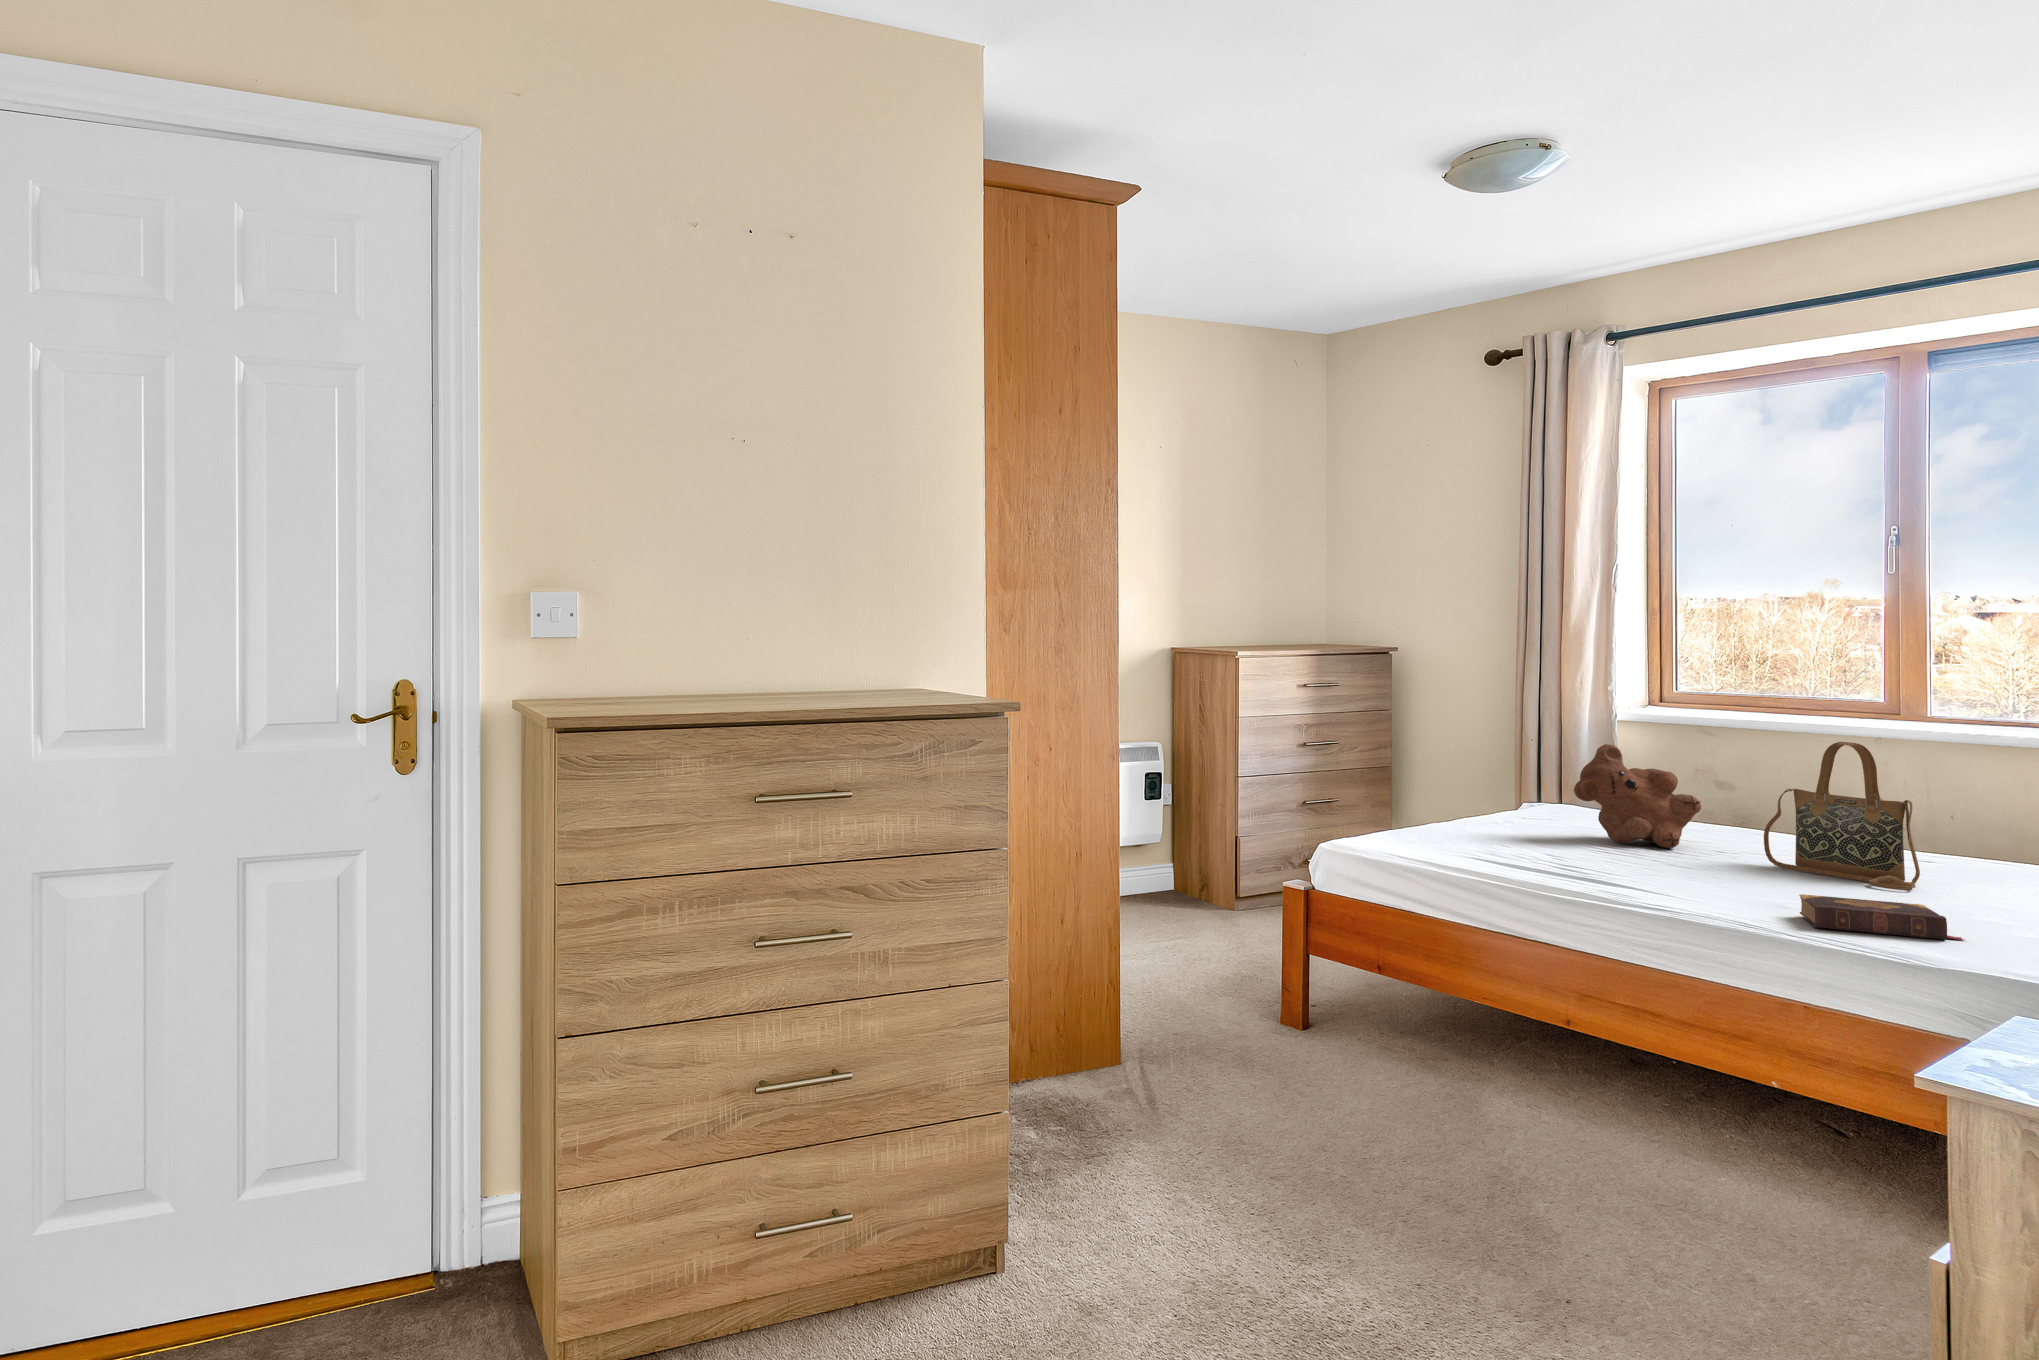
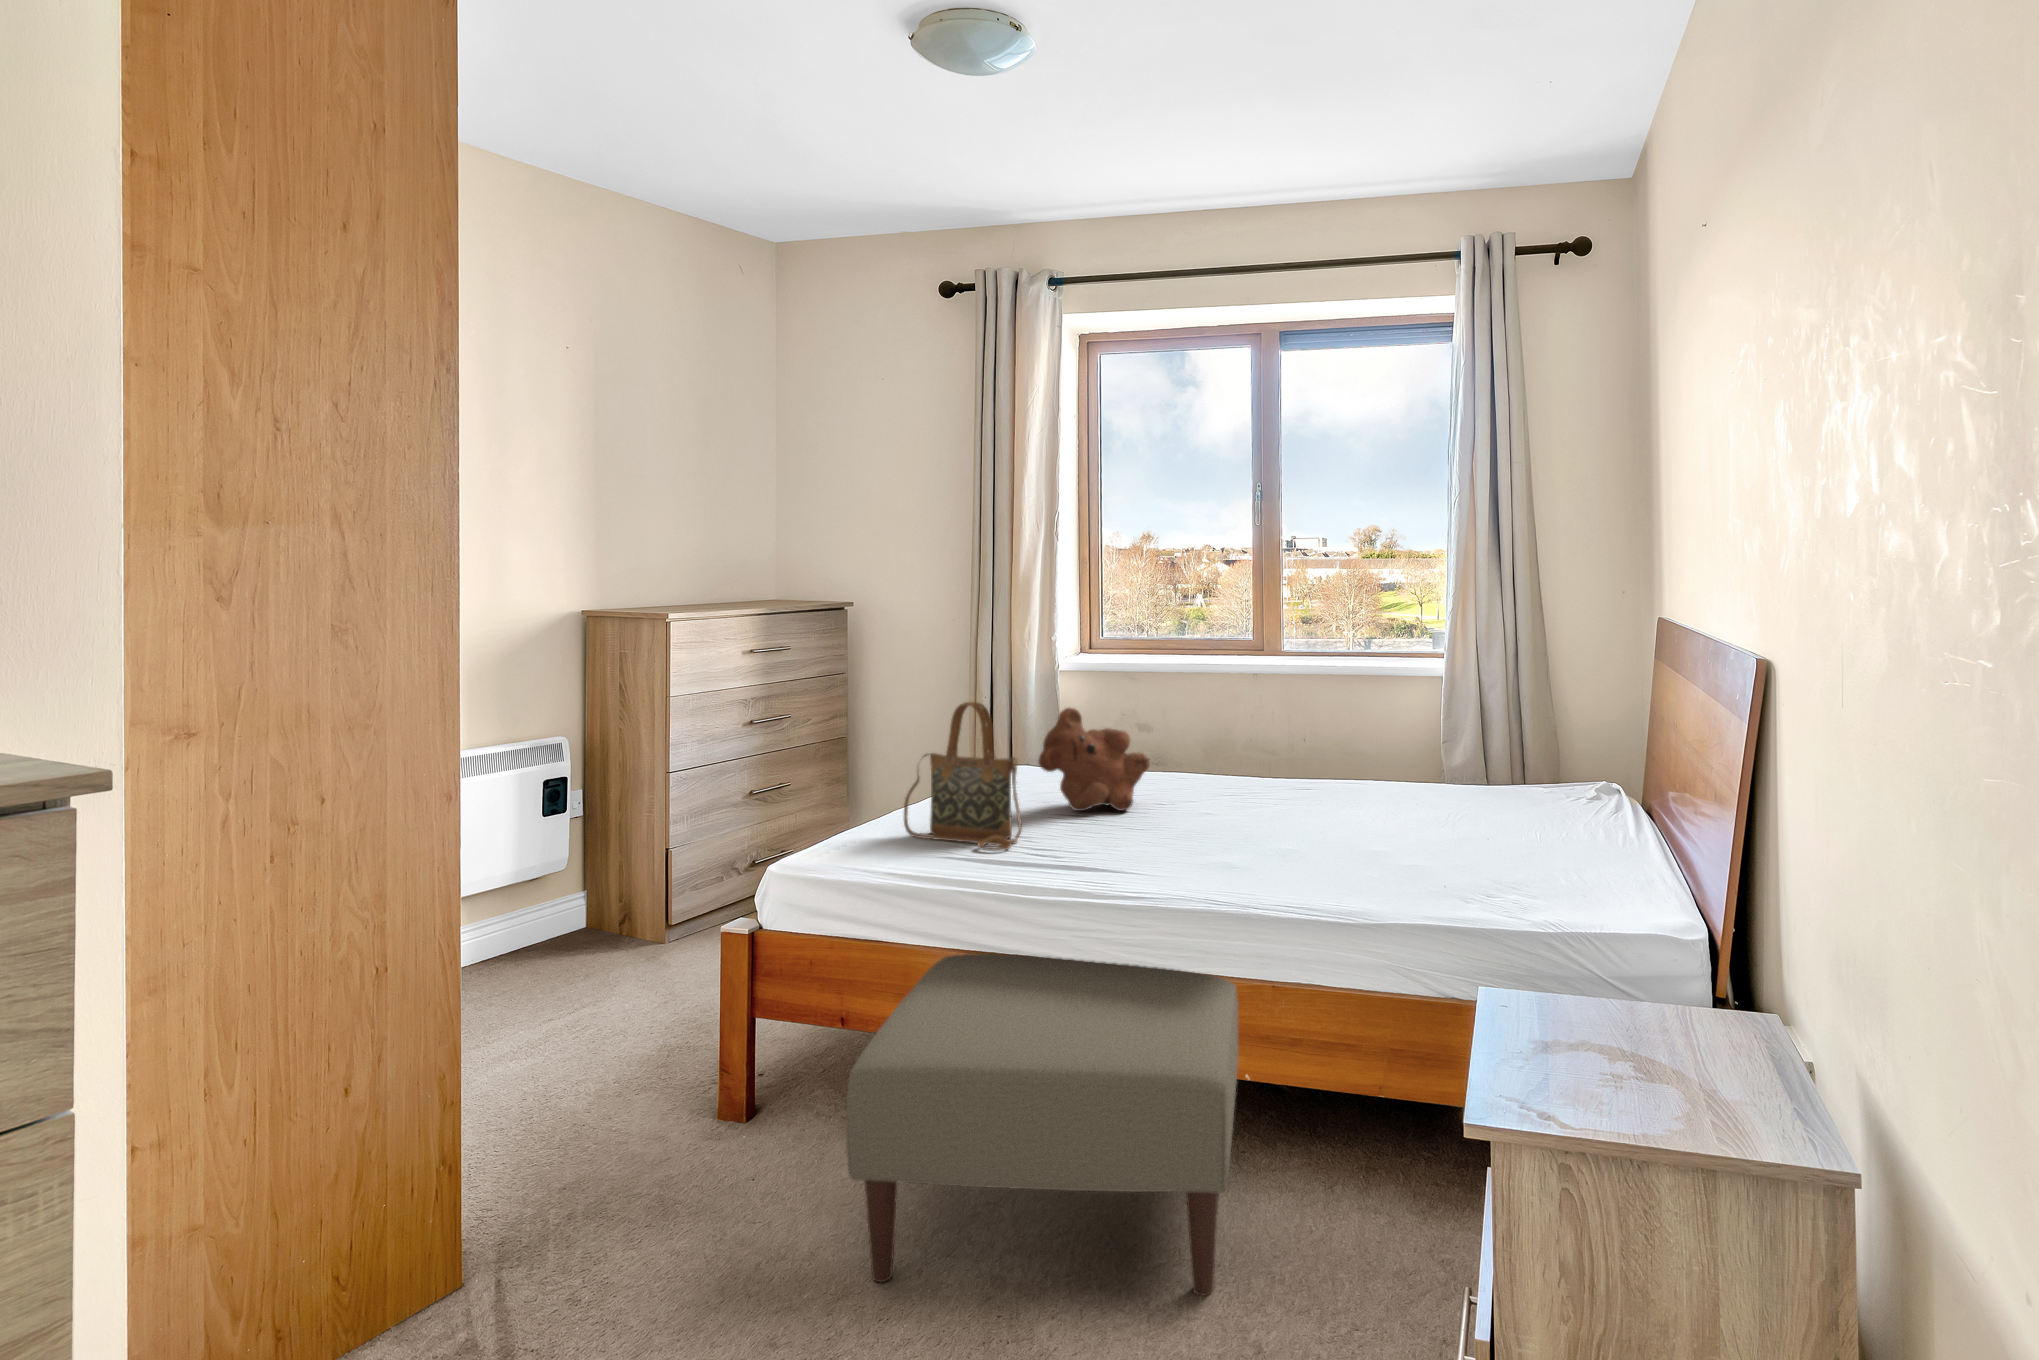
handbag: present [1764,742,1920,891] -> present [904,702,1022,851]
book: present [1799,894,1963,940] -> none [1260,856,1393,901]
ottoman: none [1382,932,1778,1239] -> present [846,954,1240,1296]

